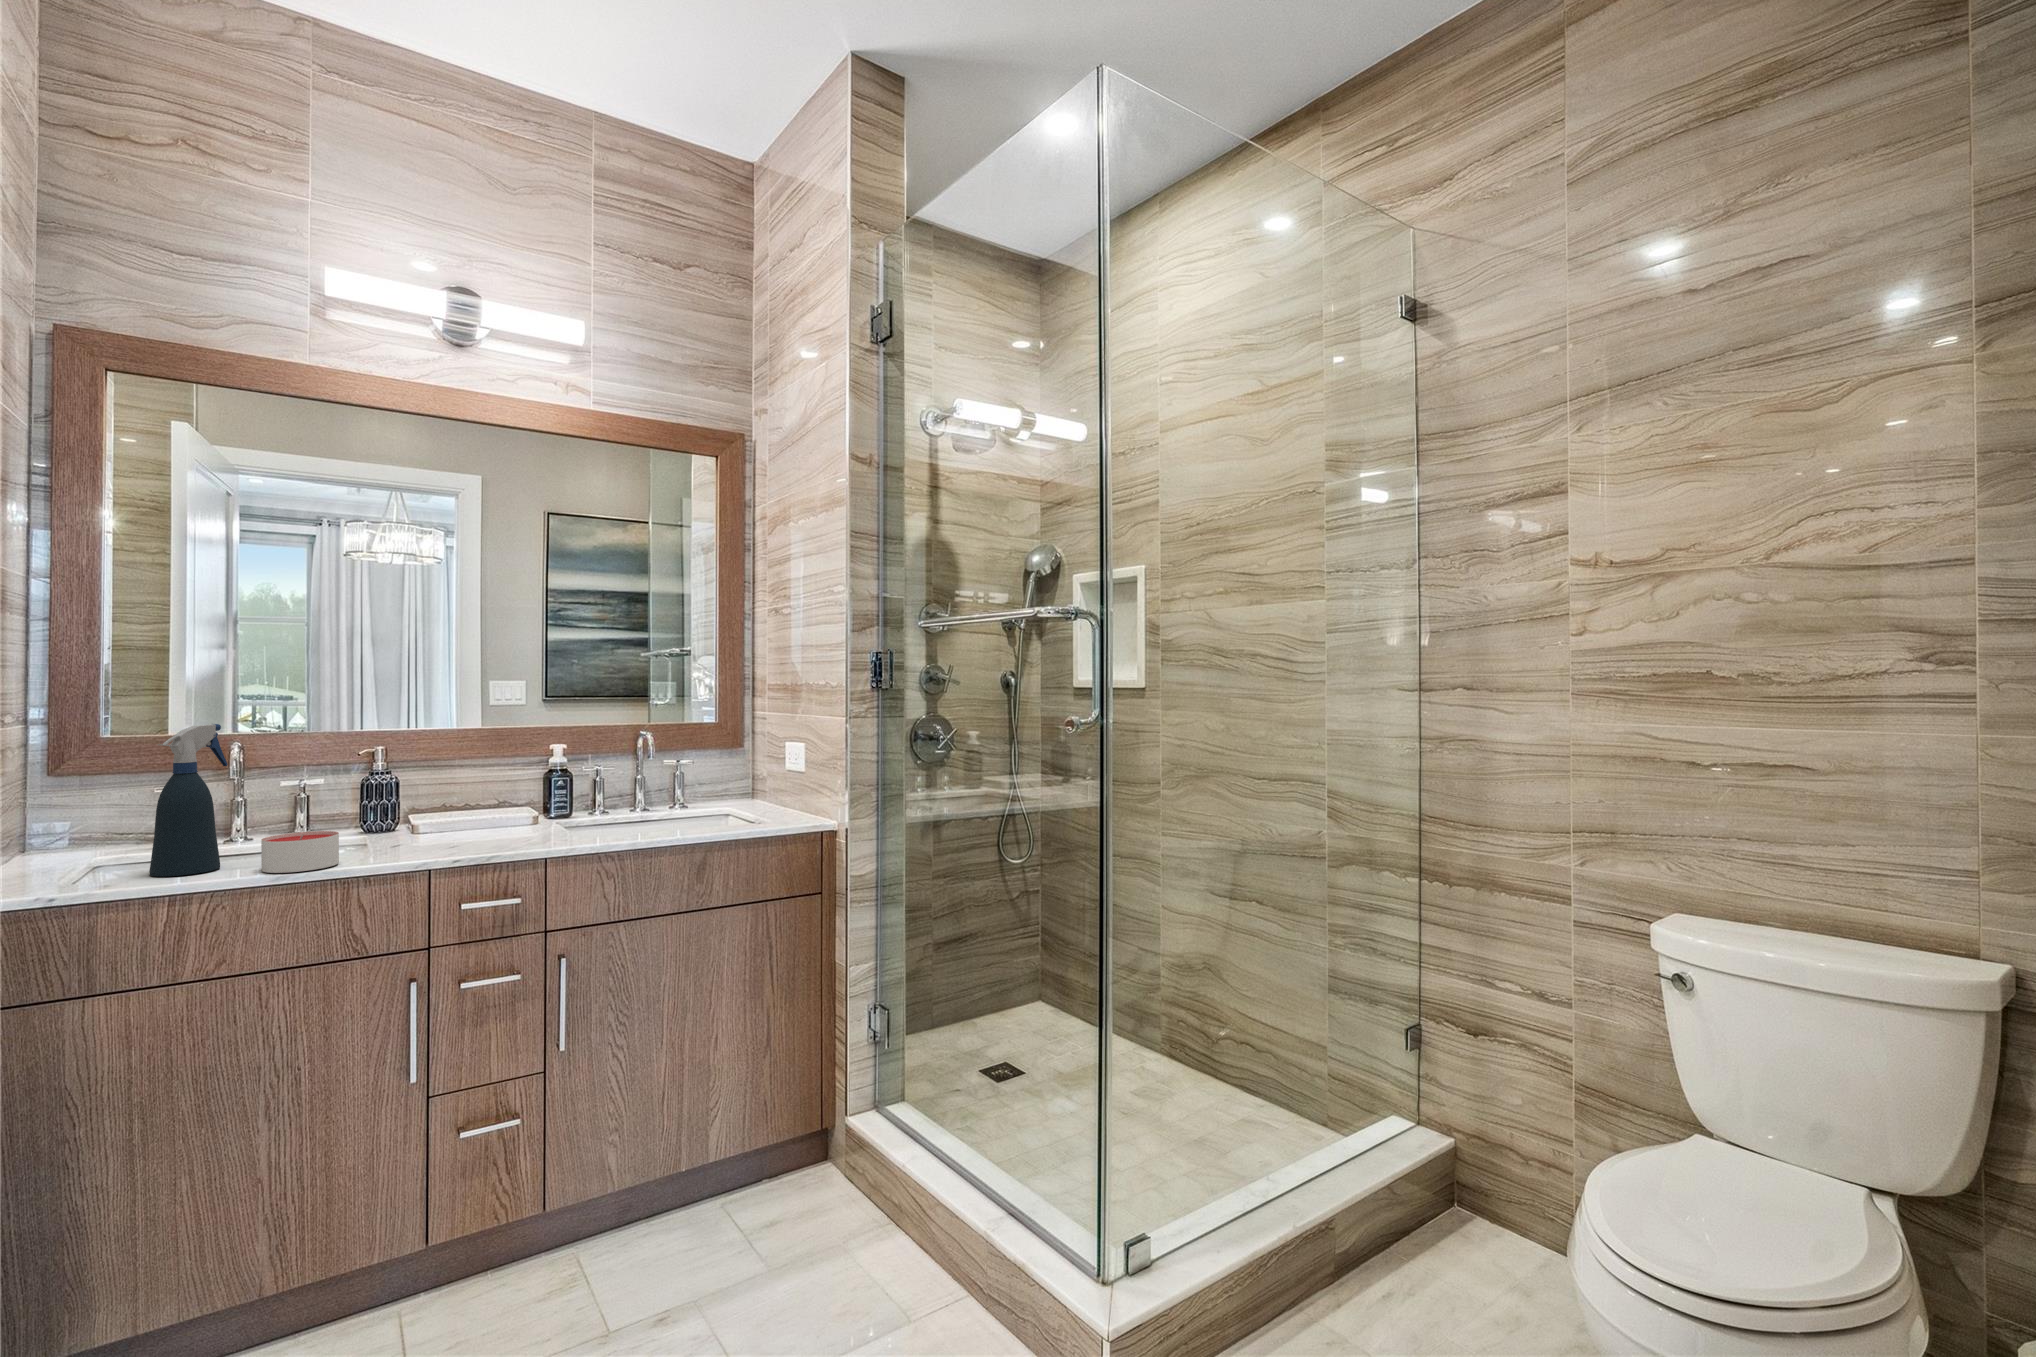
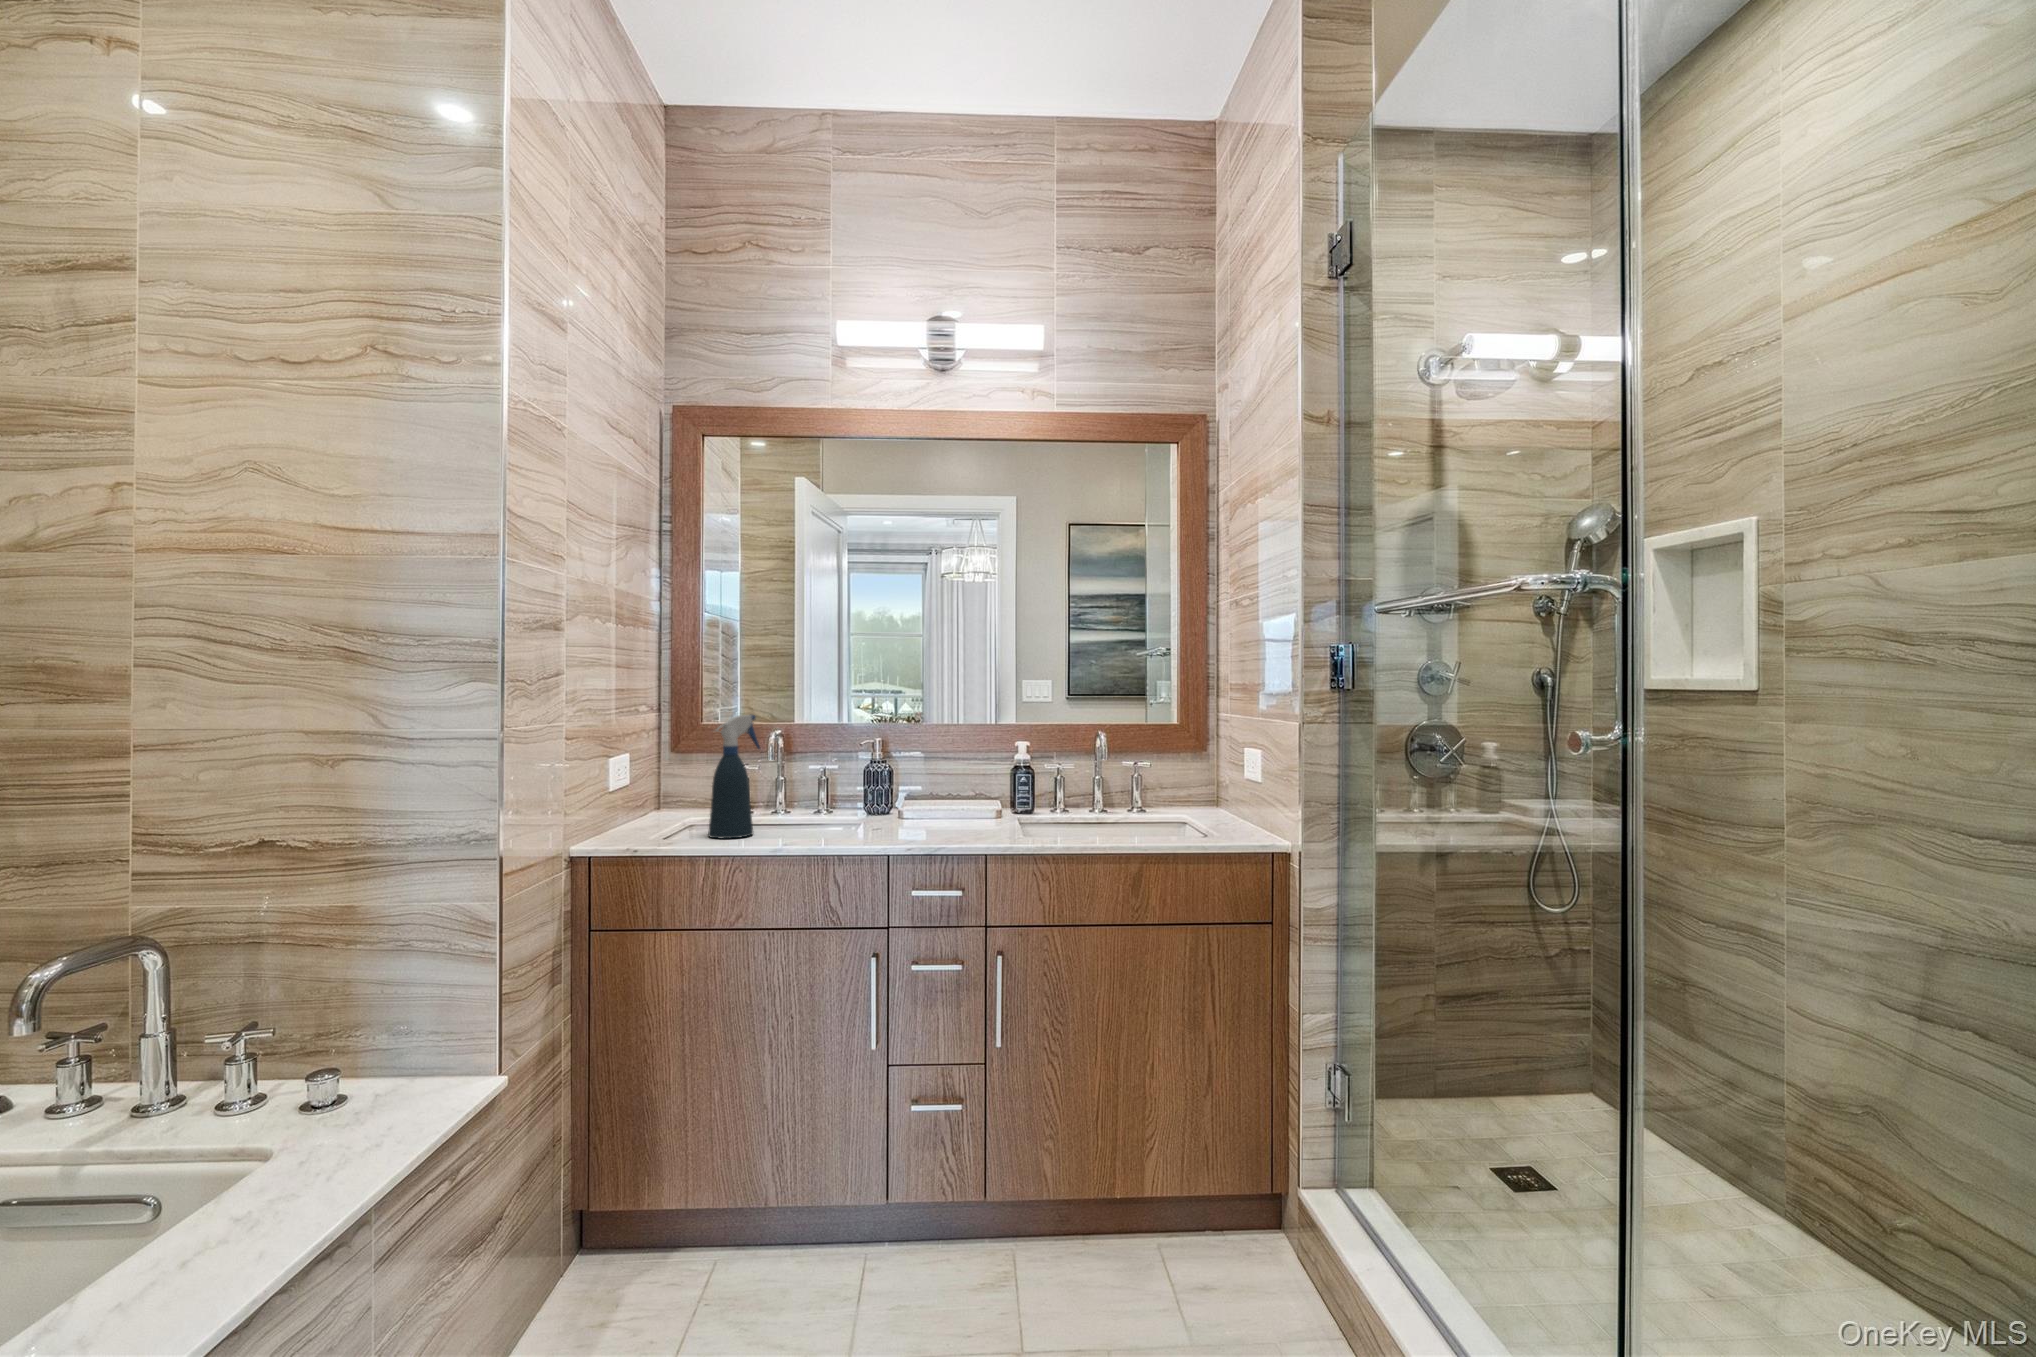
candle: present [261,831,339,873] -> none [775,810,829,844]

